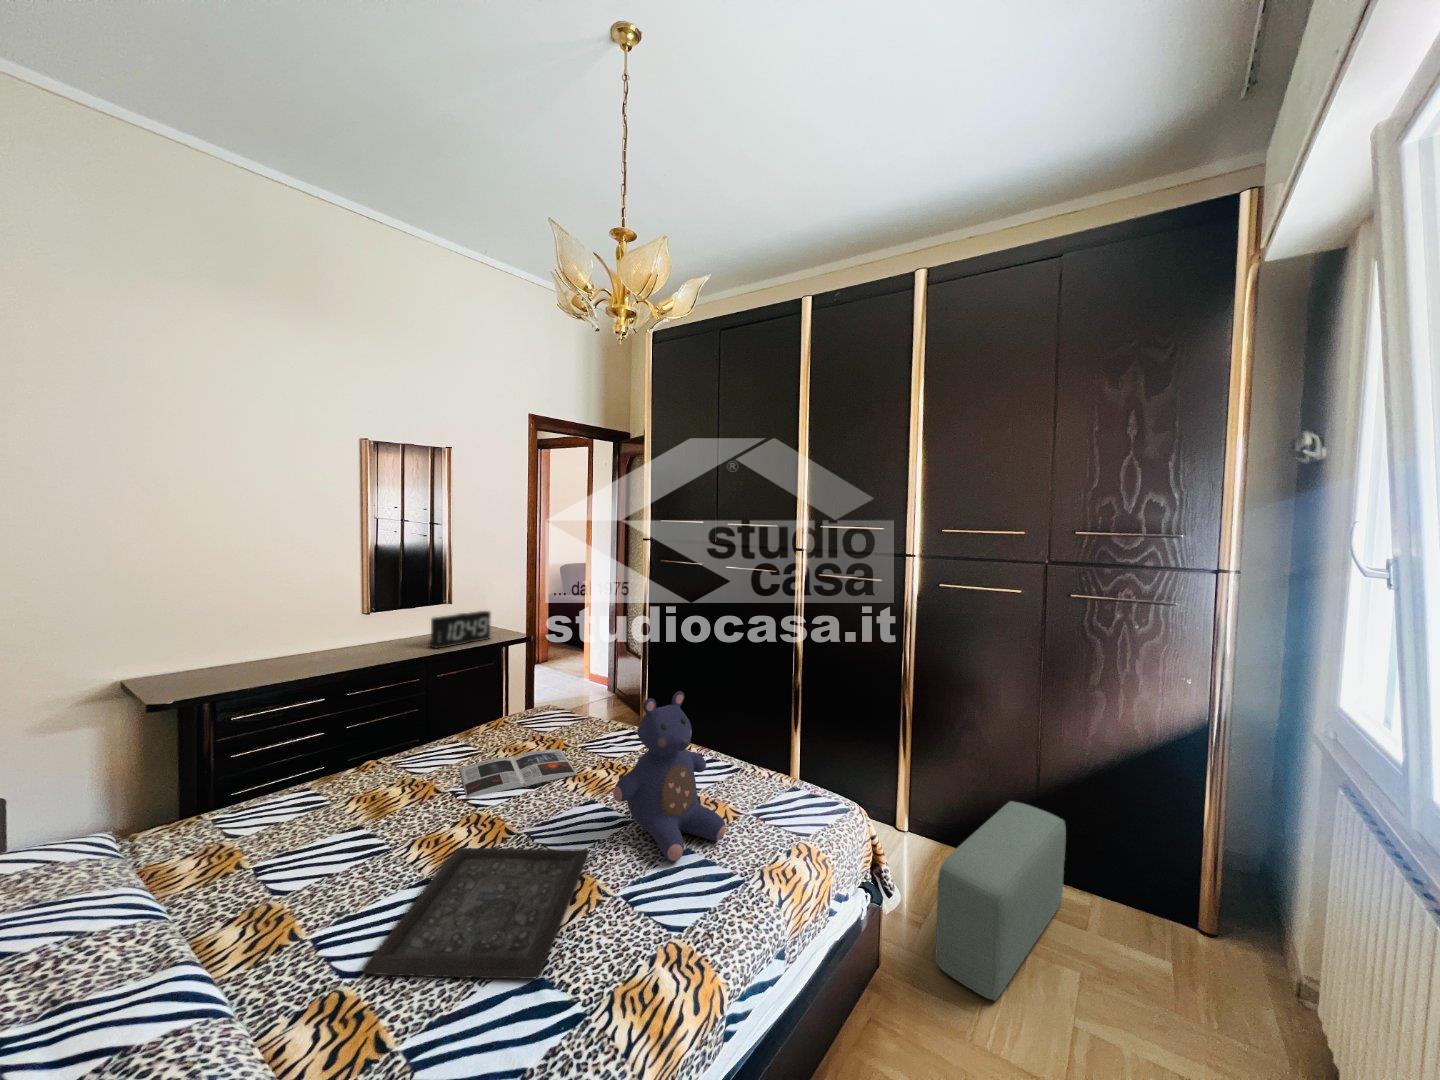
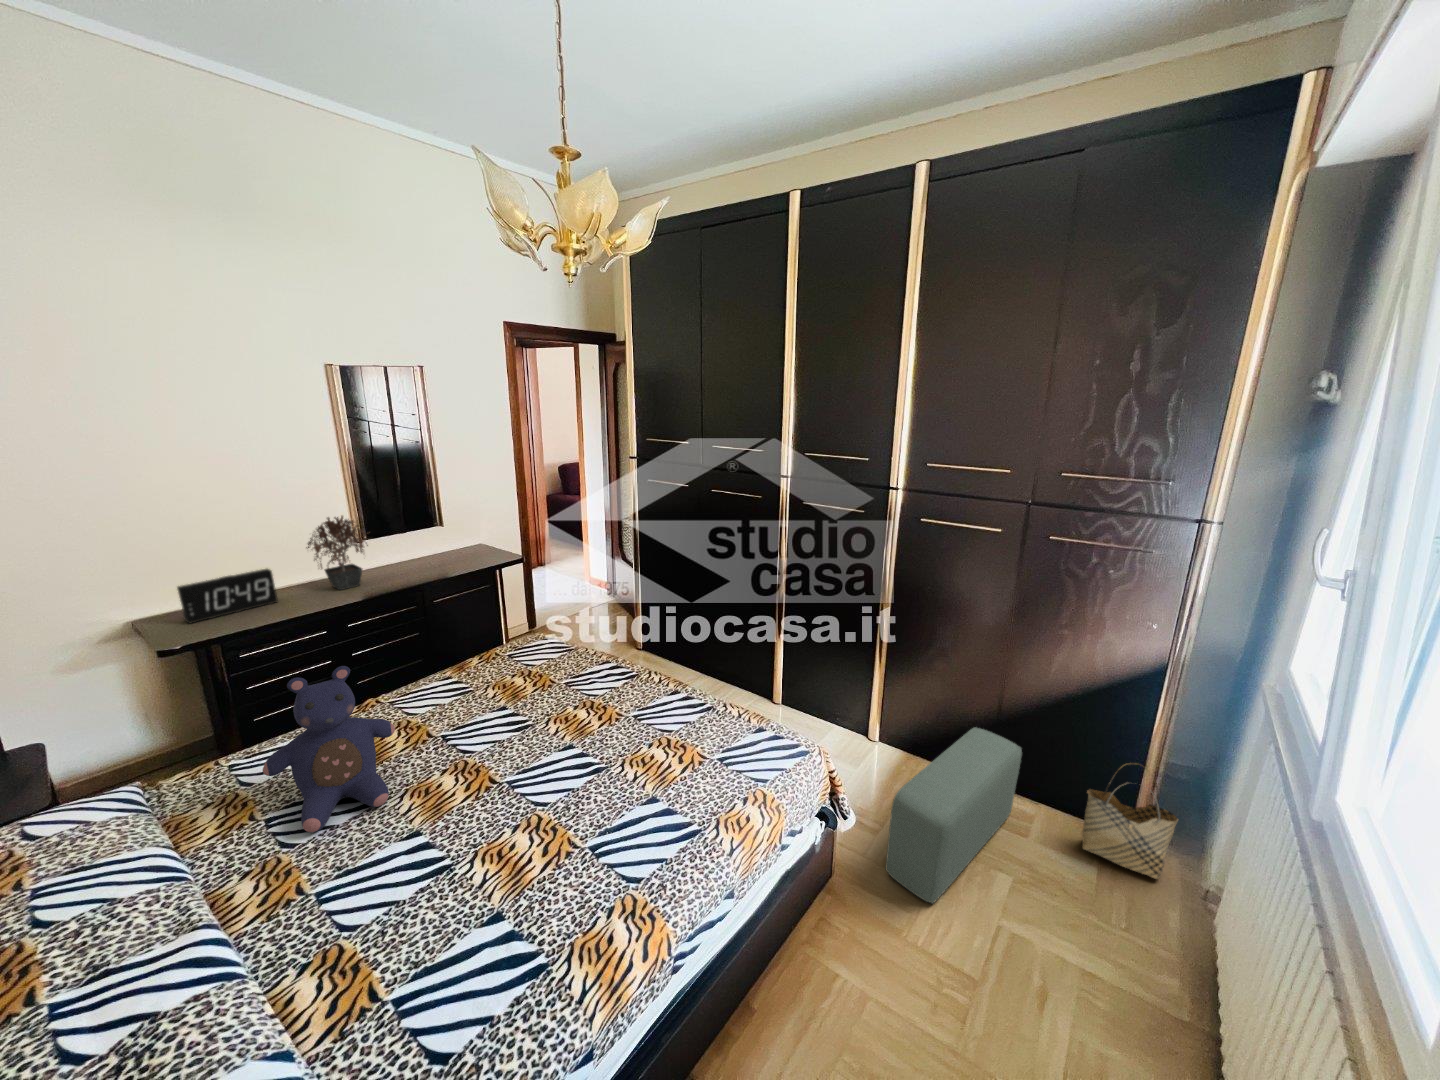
potted plant: none [319,582,387,658] -> present [306,516,368,590]
alarm clock: present [428,611,491,649] -> present [177,569,278,623]
teddy bear: present [613,691,726,861] -> present [263,666,395,833]
magazine: present [460,749,577,798] -> none [450,688,559,744]
woven basket: none [1143,832,1248,971] -> present [1082,763,1178,879]
tray: present [363,848,589,979] -> none [359,800,562,932]

